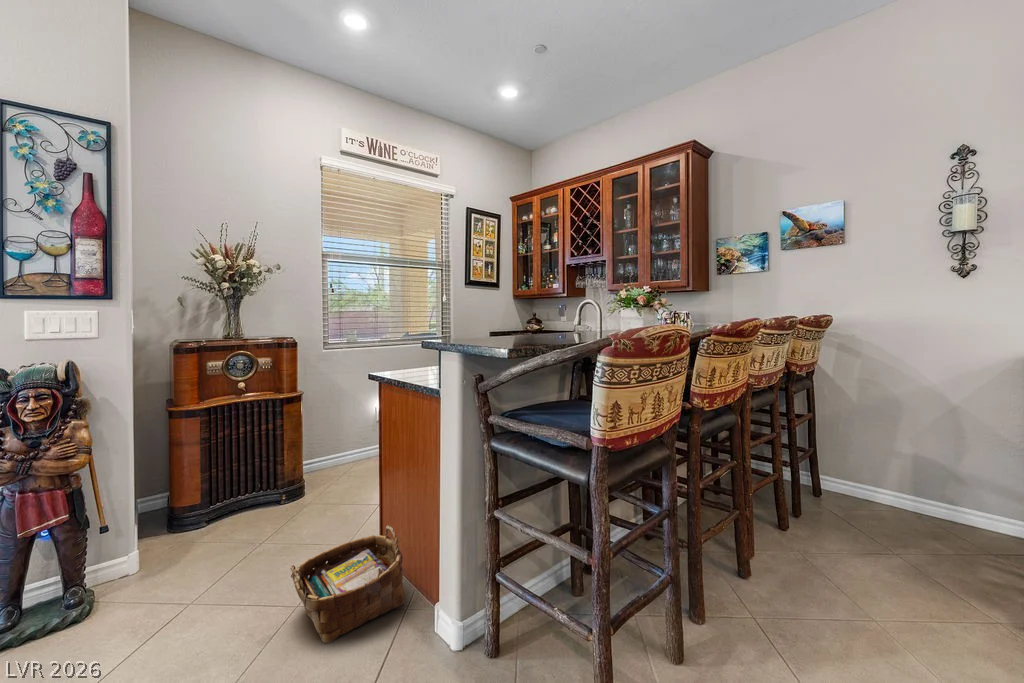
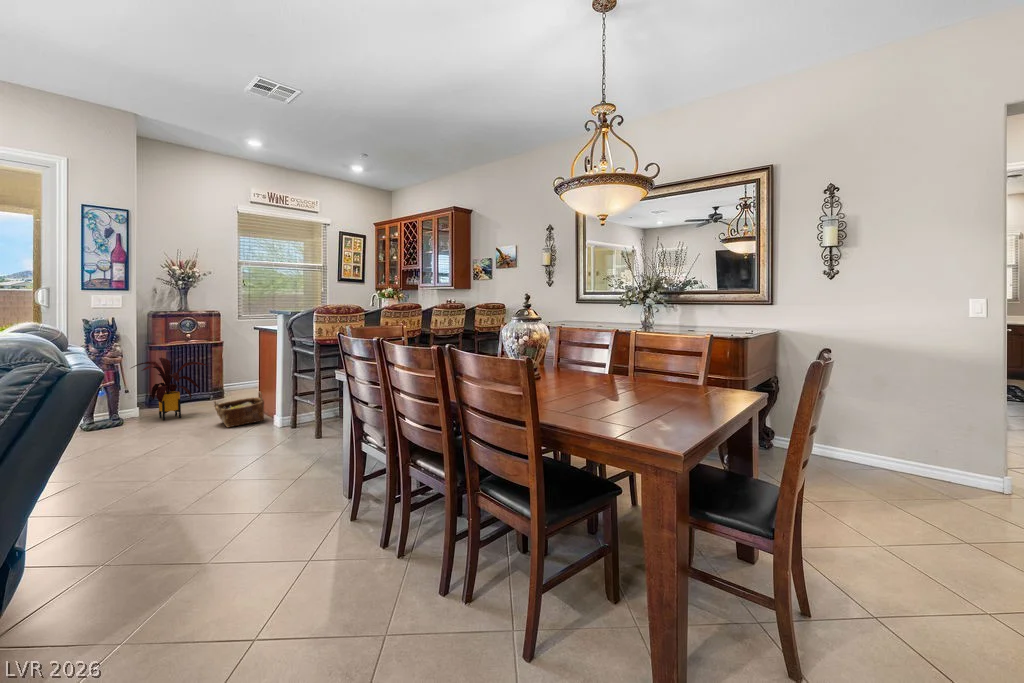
house plant: none [112,439,279,594] -> present [131,358,208,421]

